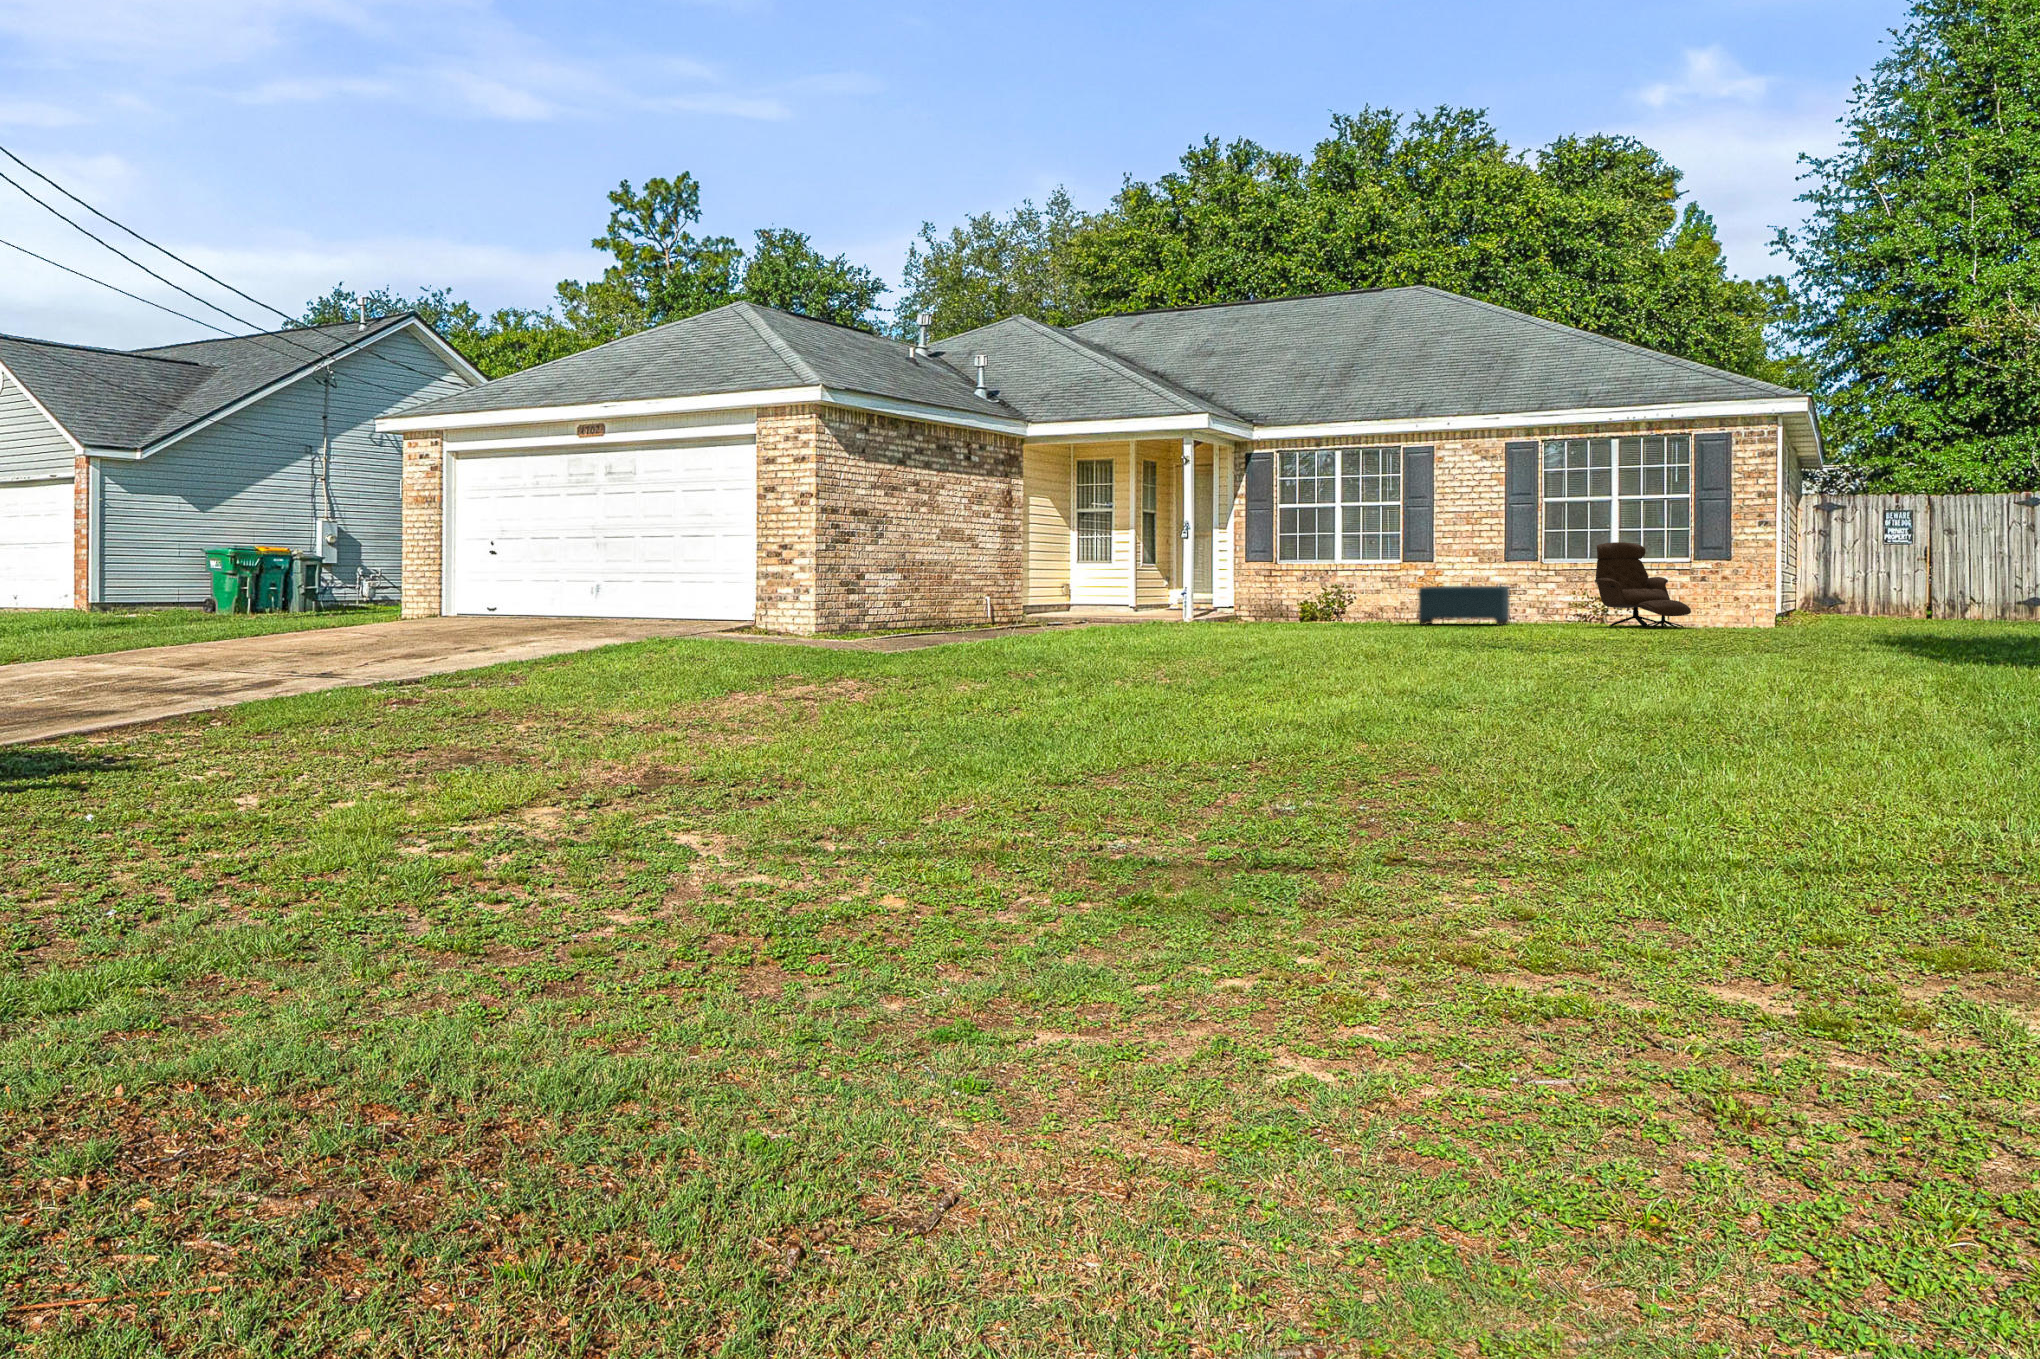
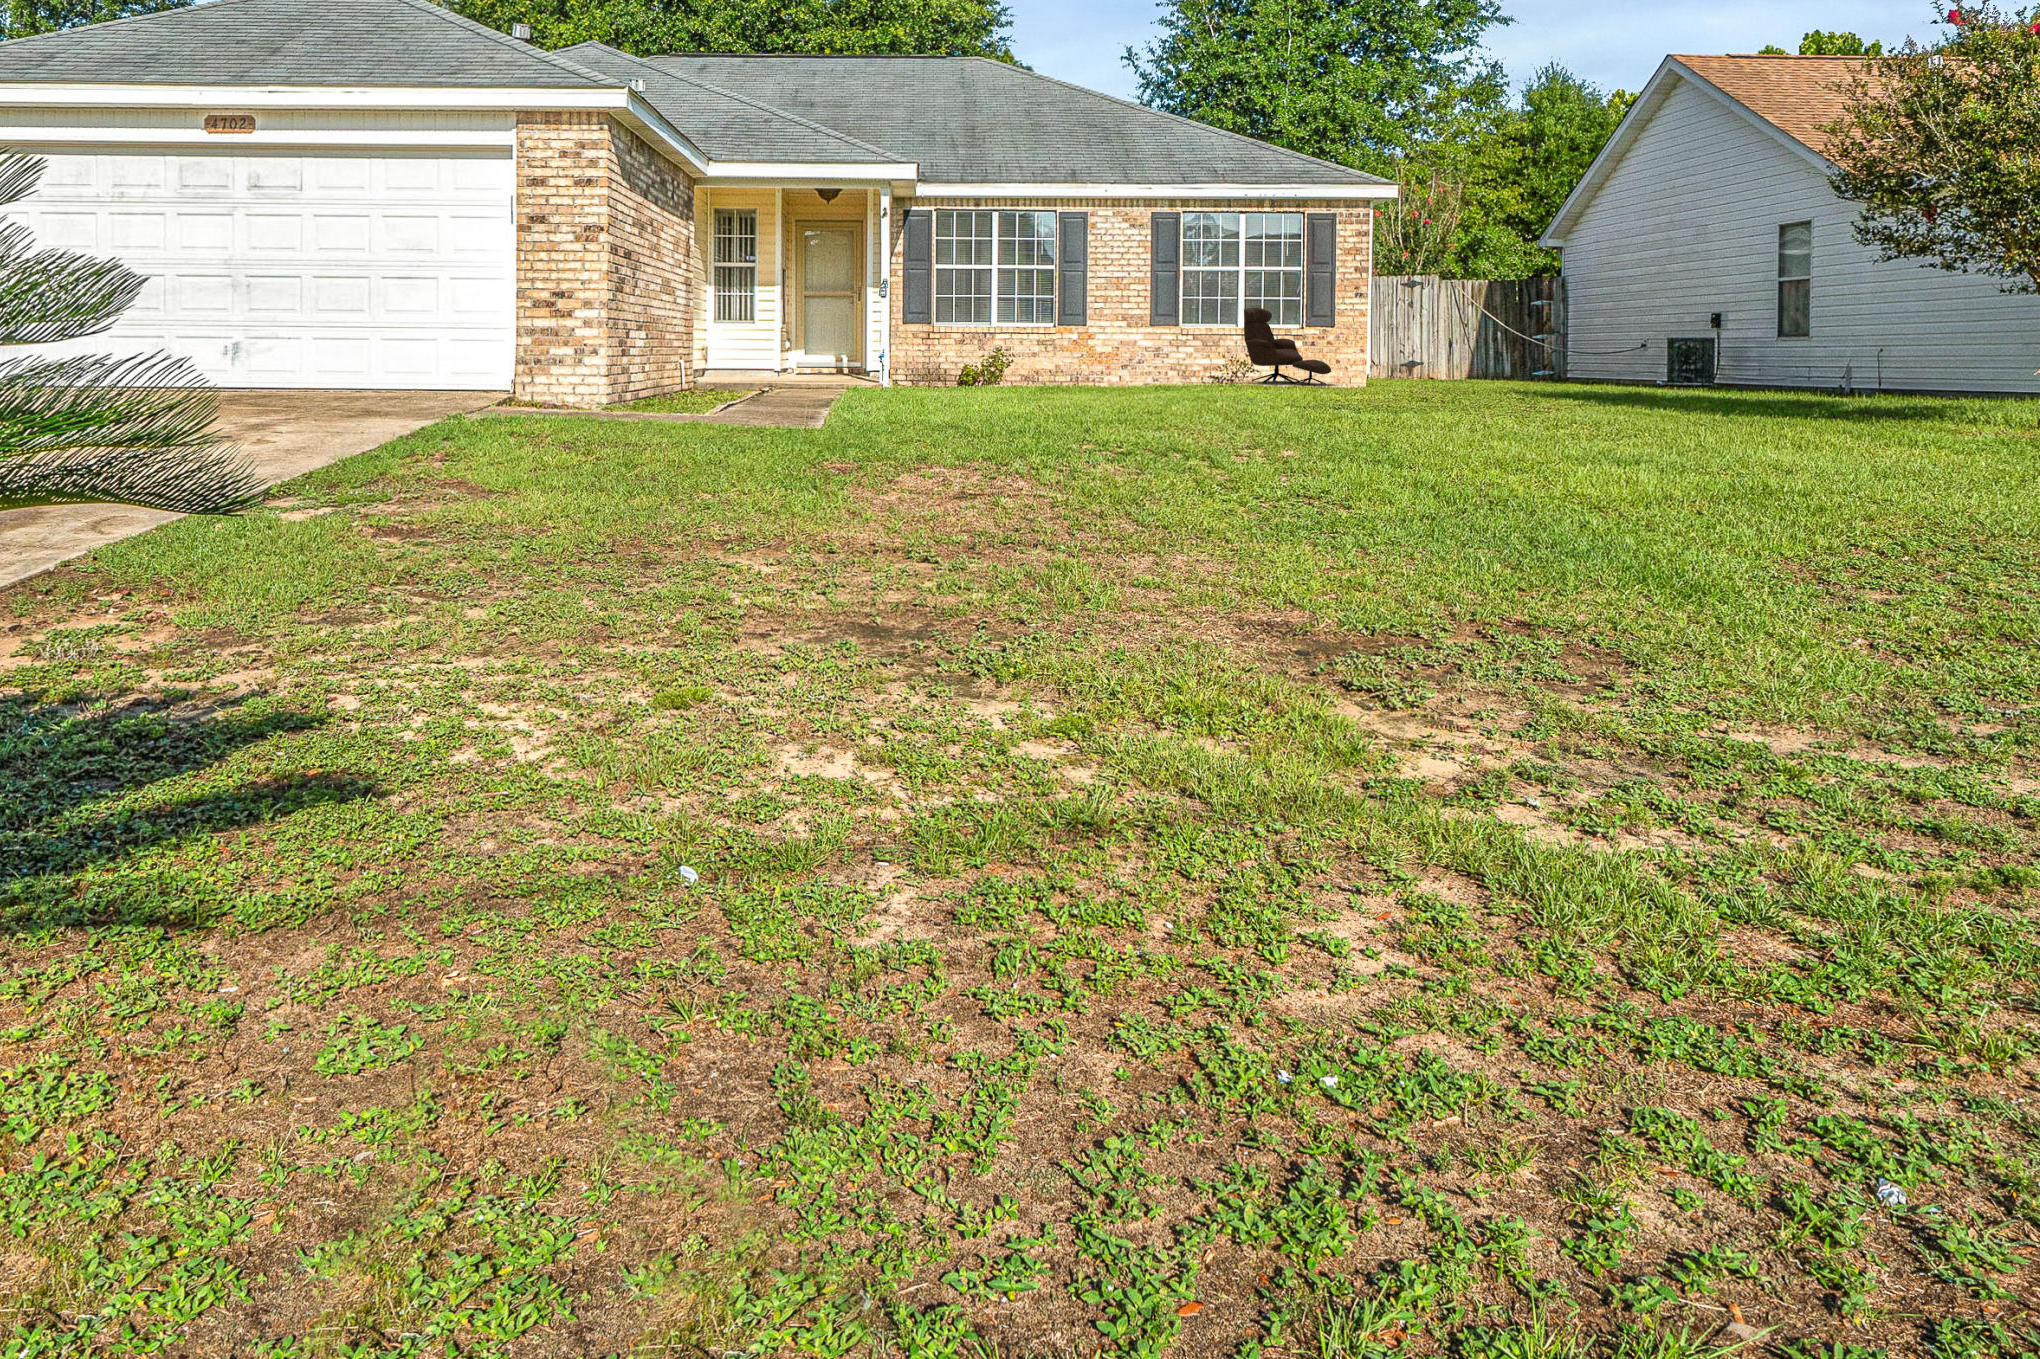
bench: present [1419,586,1510,625] -> none [1090,345,1170,382]

